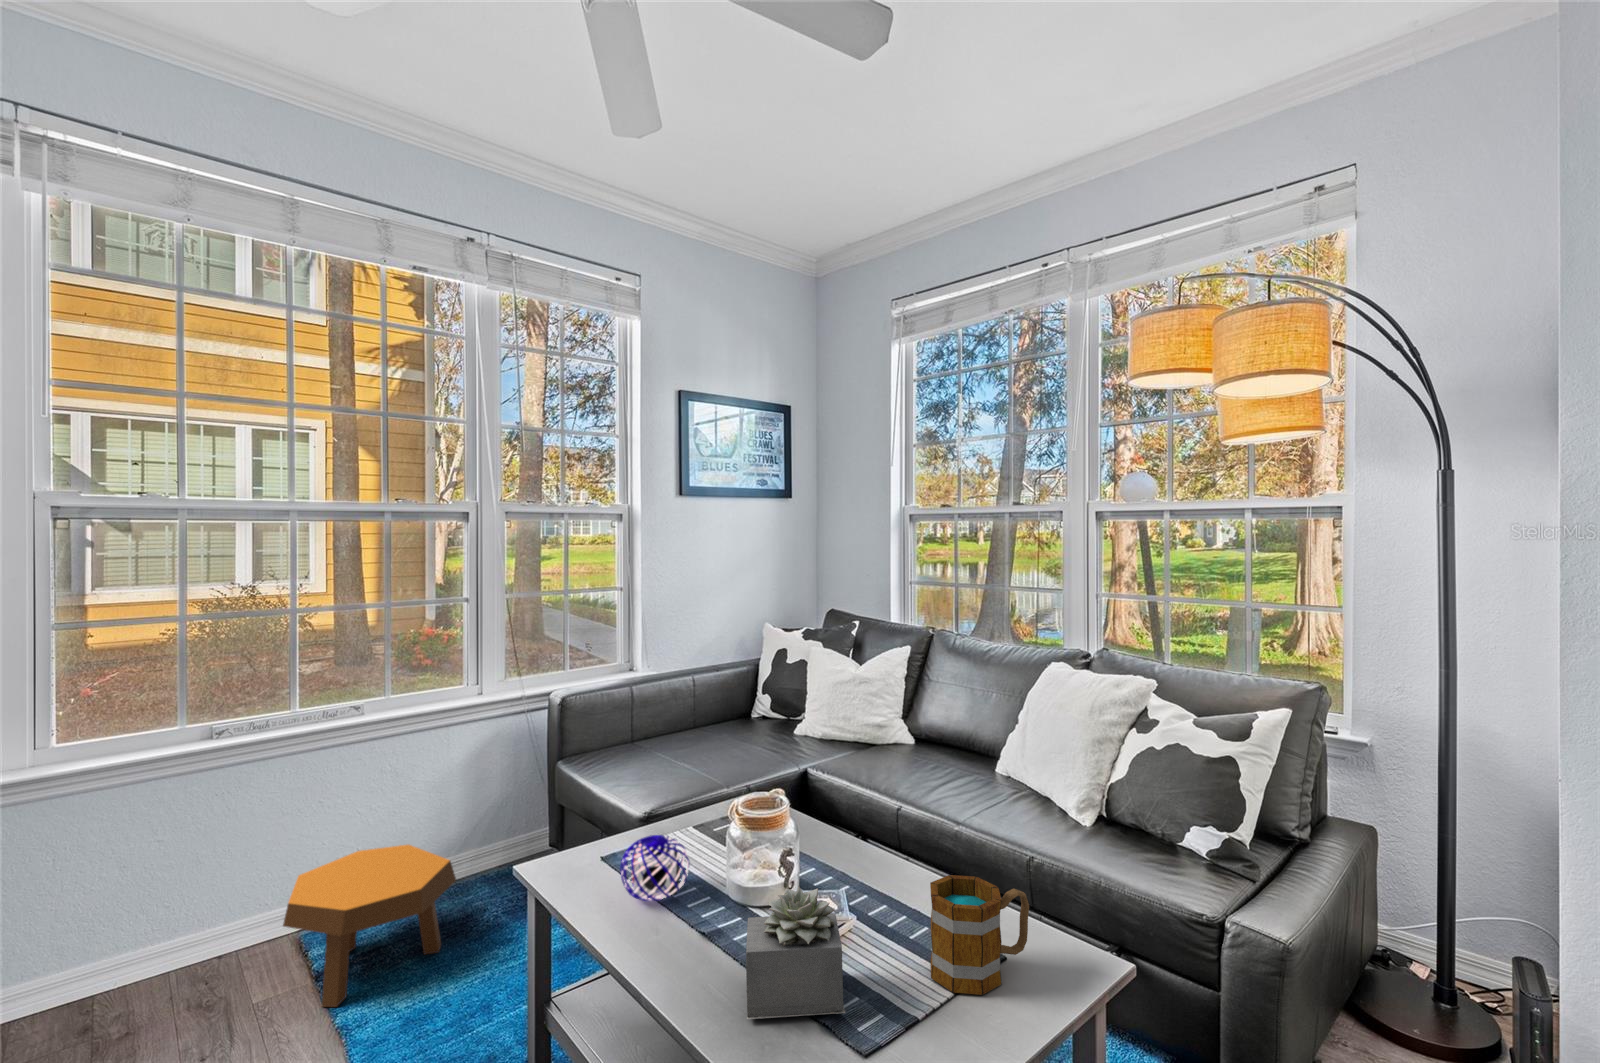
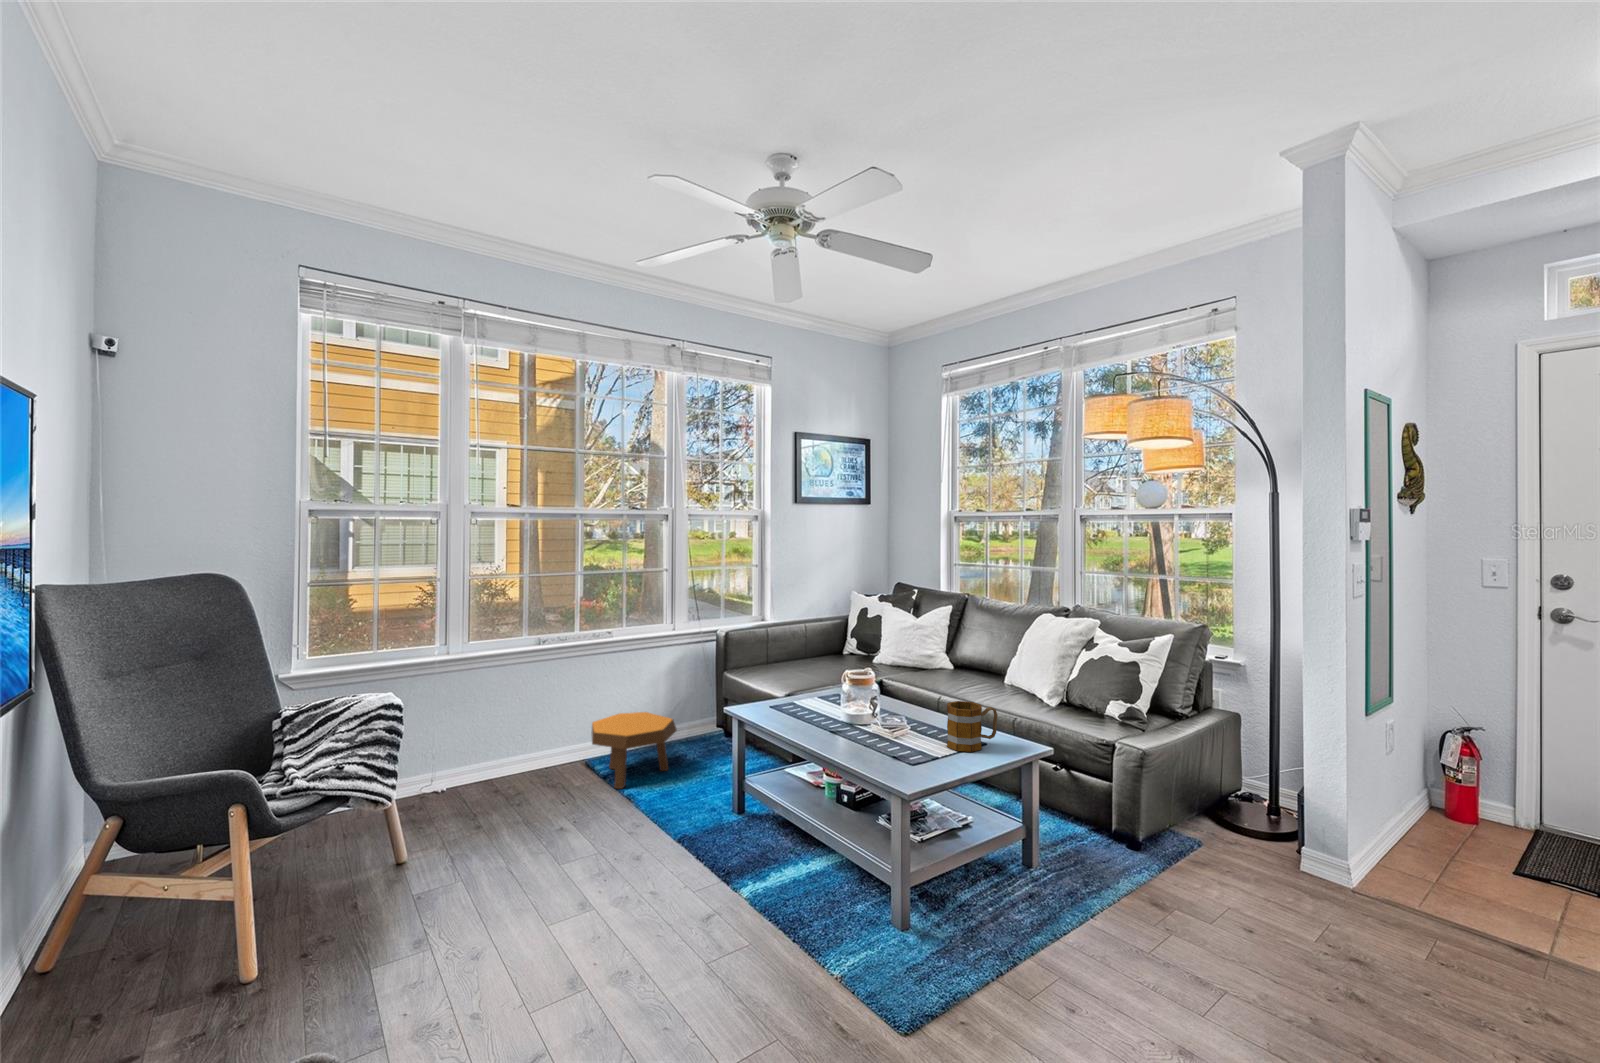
decorative orb: present [620,835,690,901] -> none [787,687,823,719]
succulent plant: present [746,886,845,1019] -> none [857,699,904,754]

